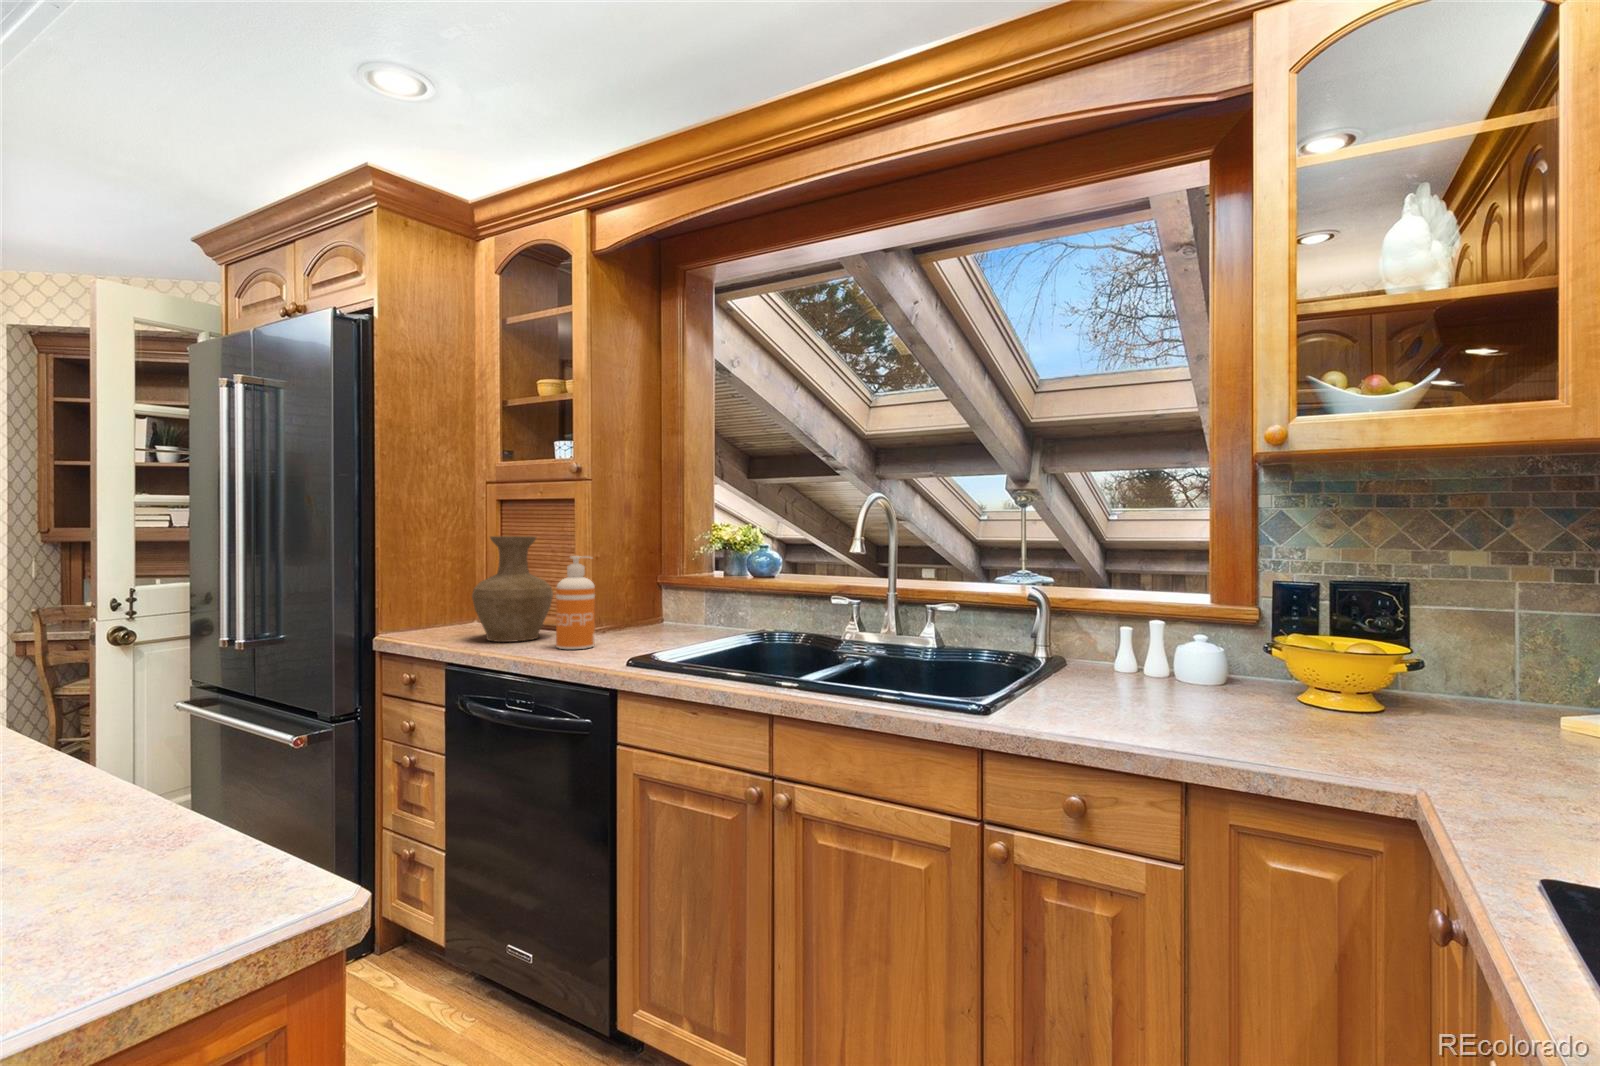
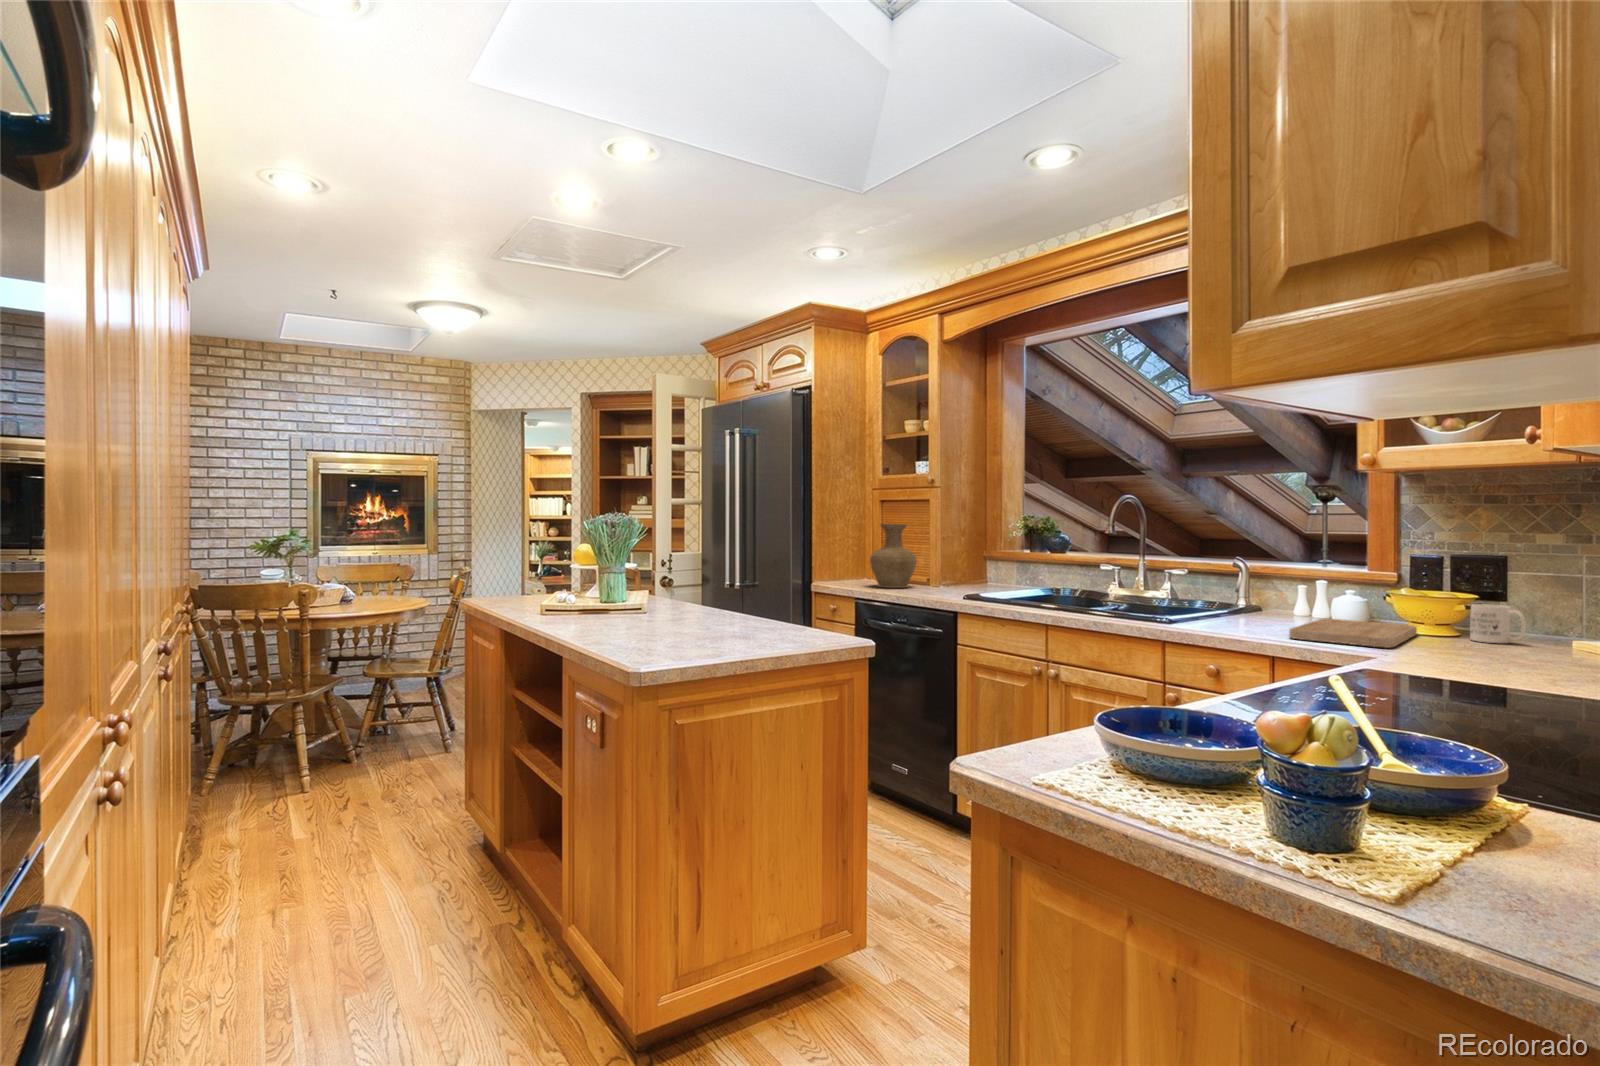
soap dispenser: present [556,556,595,649] -> none [921,536,943,593]
mug: none [1397,656,1483,720] -> present [1470,604,1526,643]
cutting board: none [1182,682,1387,760] -> present [1289,619,1417,648]

